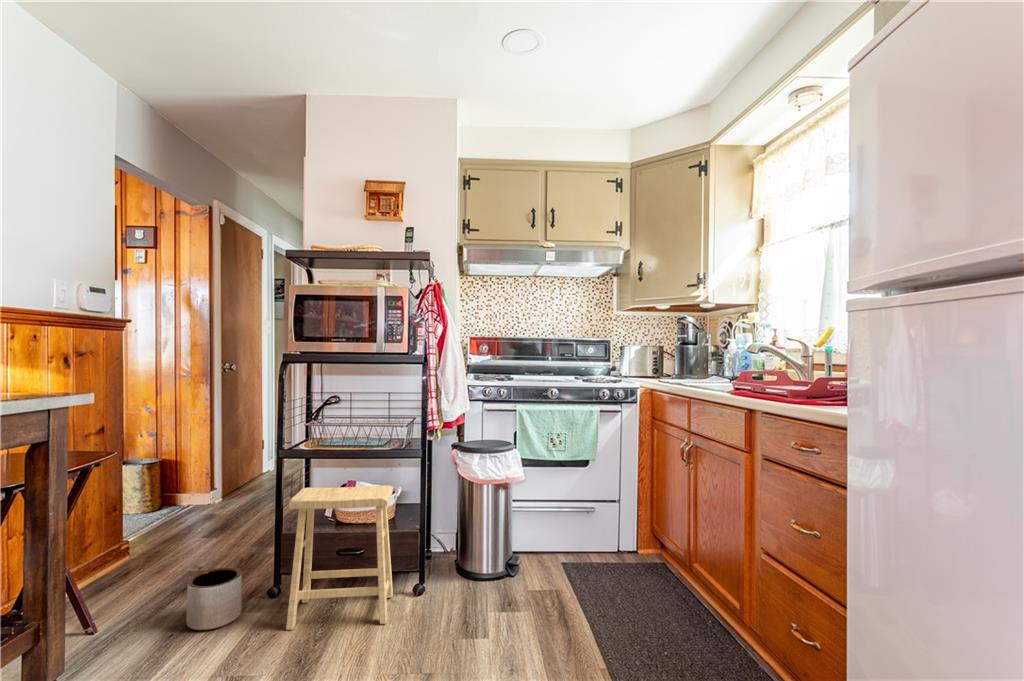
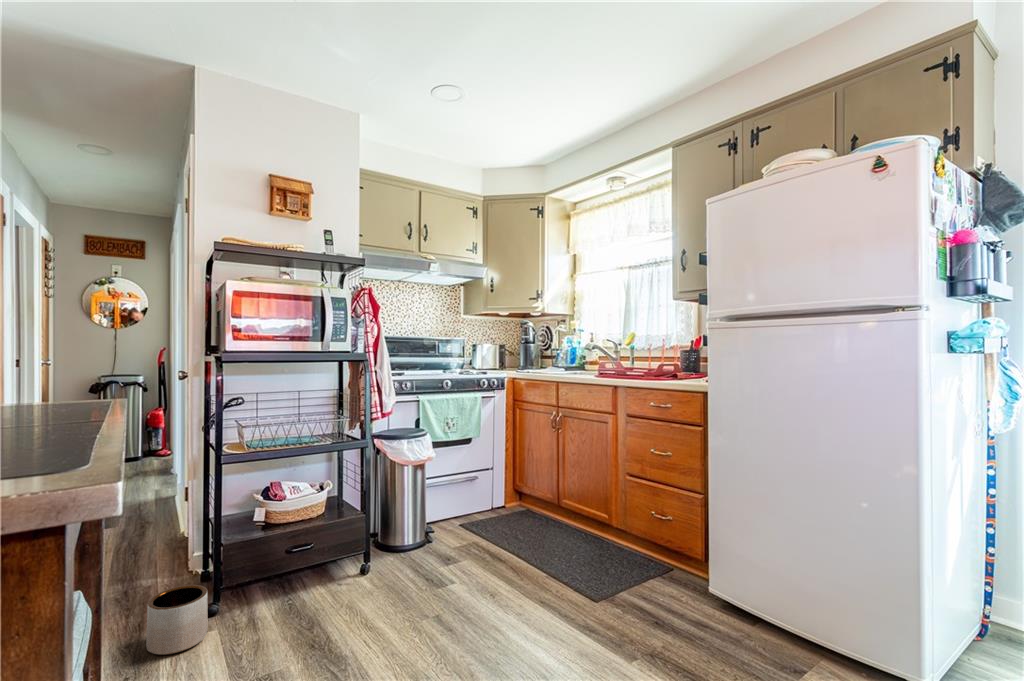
footstool: present [286,485,393,630] -> none [258,476,366,626]

